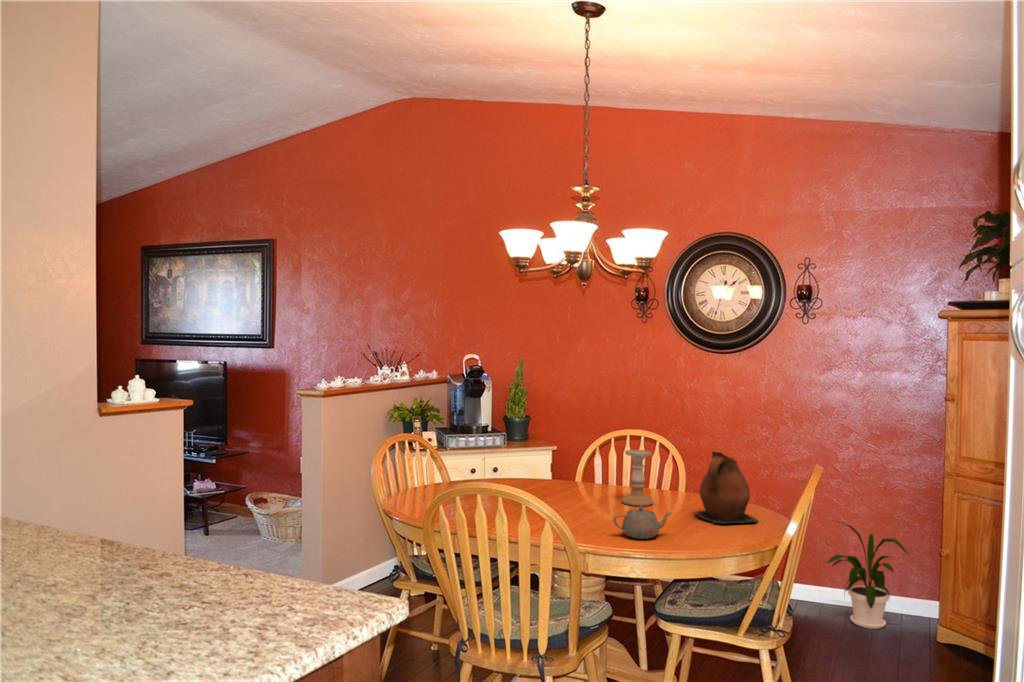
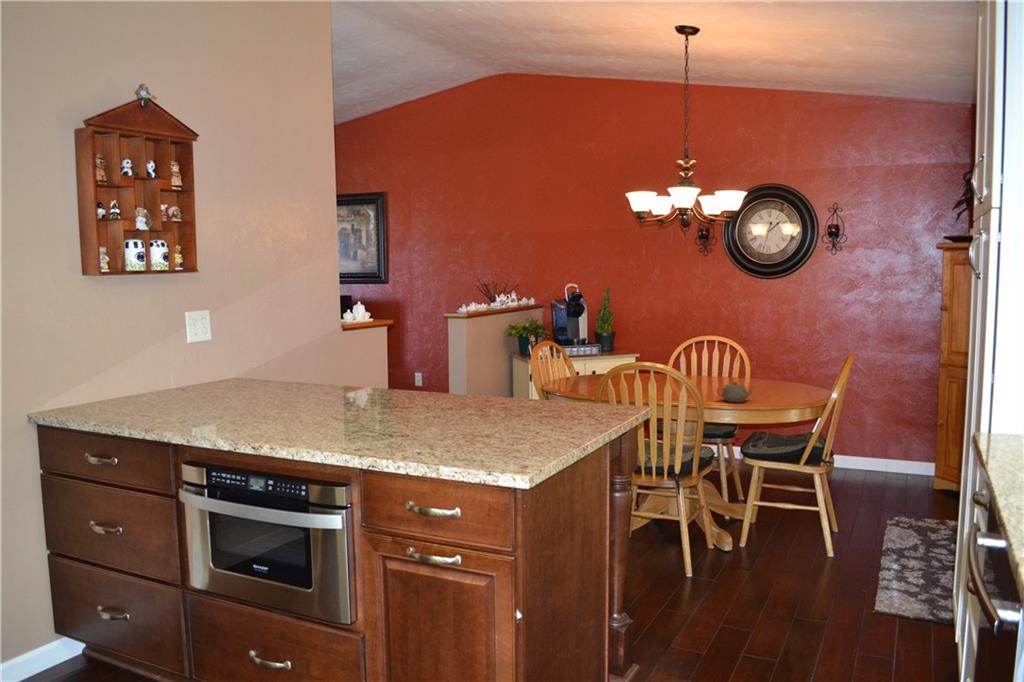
candle holder: present [622,450,653,506] -> none [710,348,733,387]
ceramic pitcher: present [696,451,758,523] -> none [764,345,811,394]
house plant: present [826,523,908,629] -> none [847,402,911,479]

